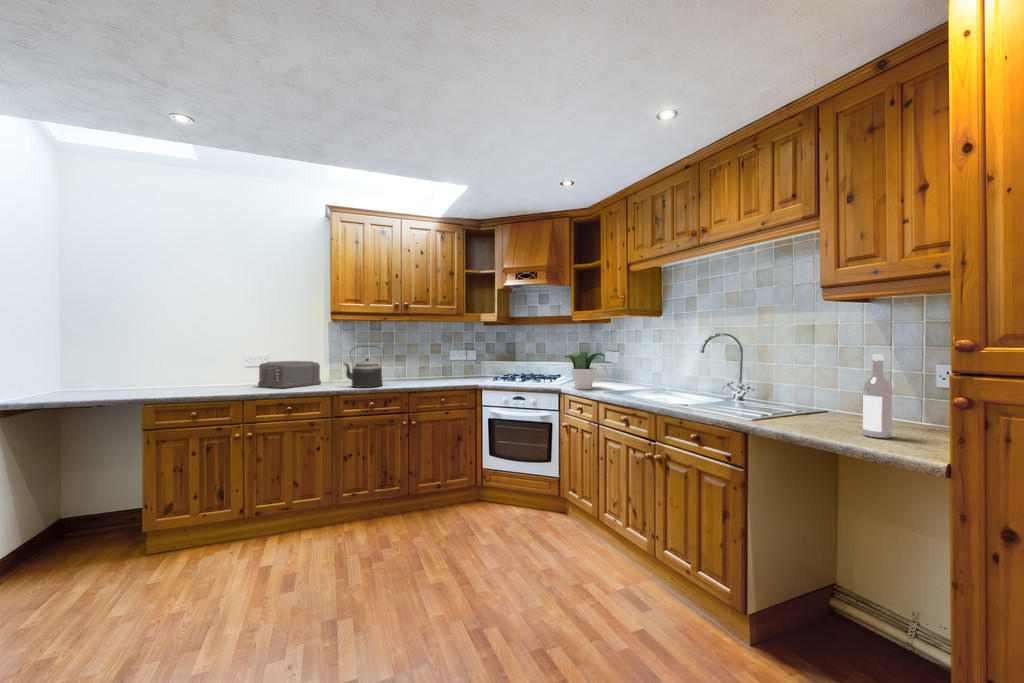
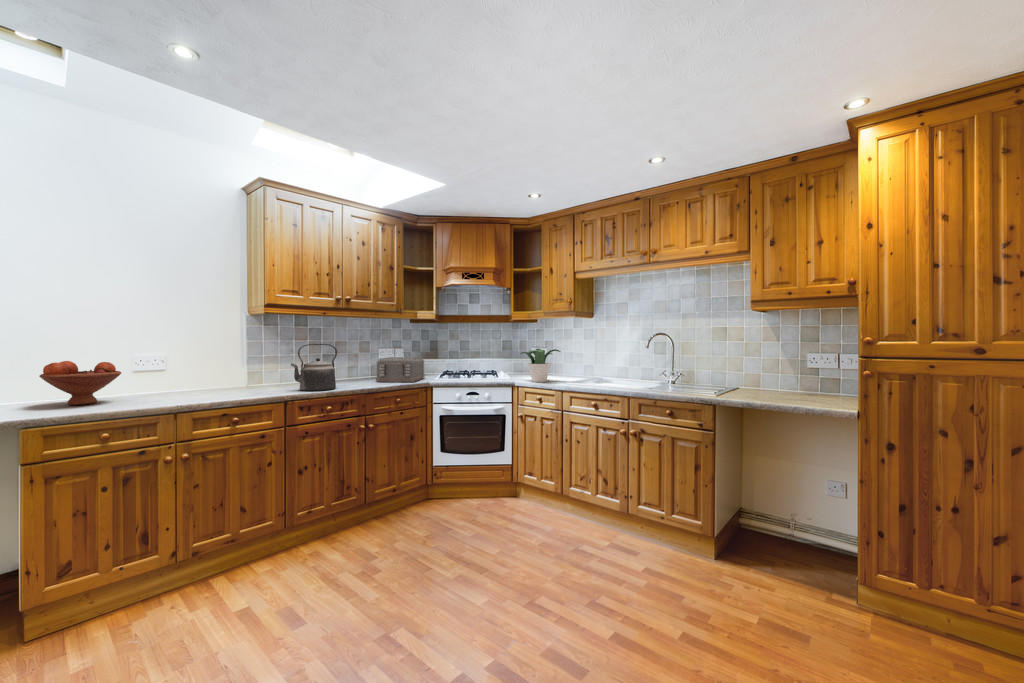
wine bottle: present [863,354,893,438] -> none [785,347,802,401]
fruit bowl: none [173,358,226,390] -> present [39,361,121,405]
toaster: present [258,361,321,388] -> present [376,357,425,382]

